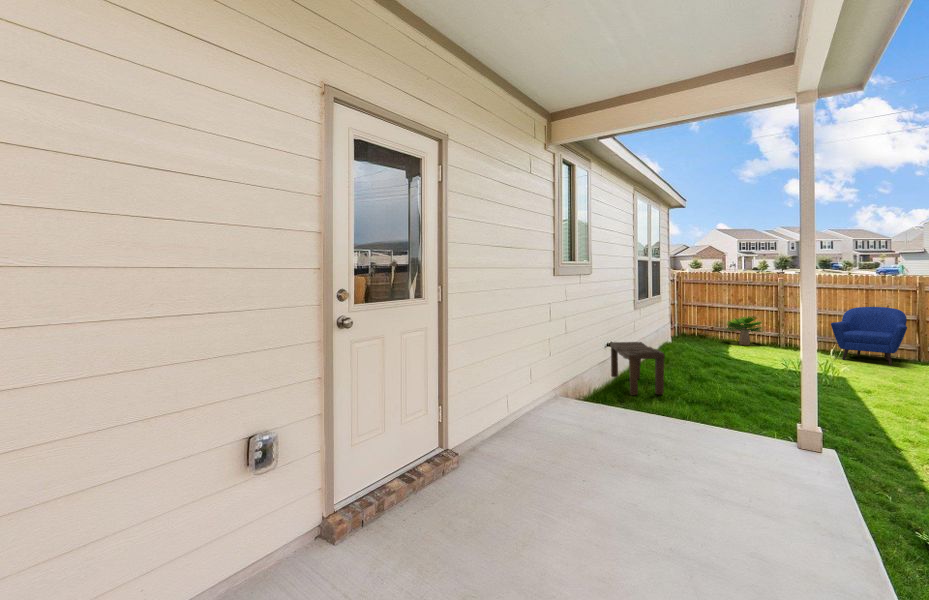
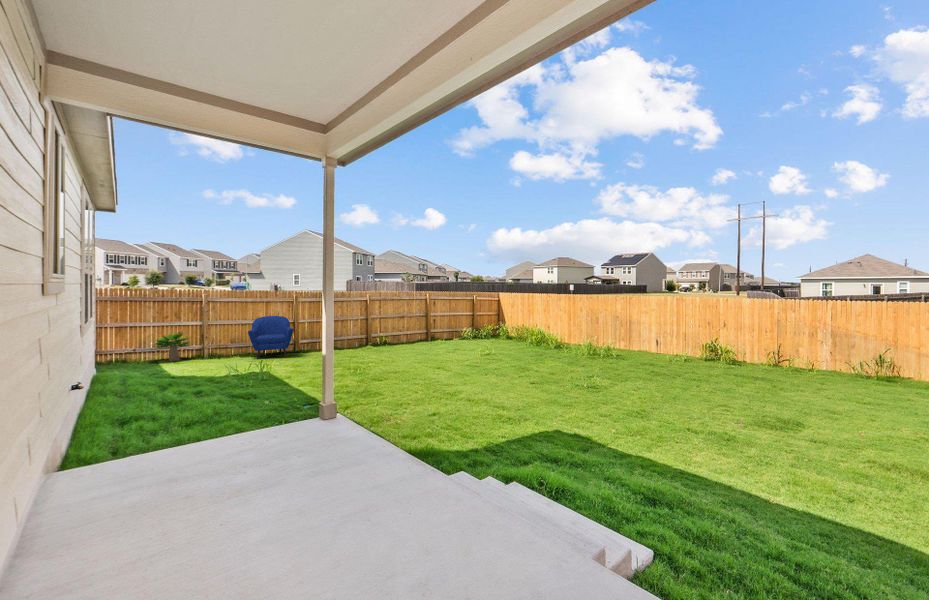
bench: present [610,342,665,395] -> none [53,376,150,440]

